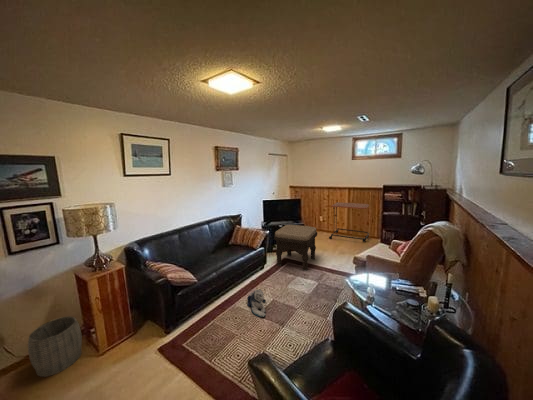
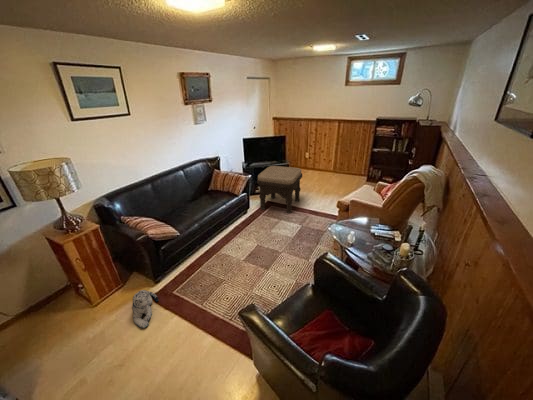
side table: present [329,202,369,242] -> none [315,137,359,180]
plush toy: present [247,289,266,317] -> present [132,290,158,328]
woven basket: present [28,316,82,377] -> none [16,276,75,329]

